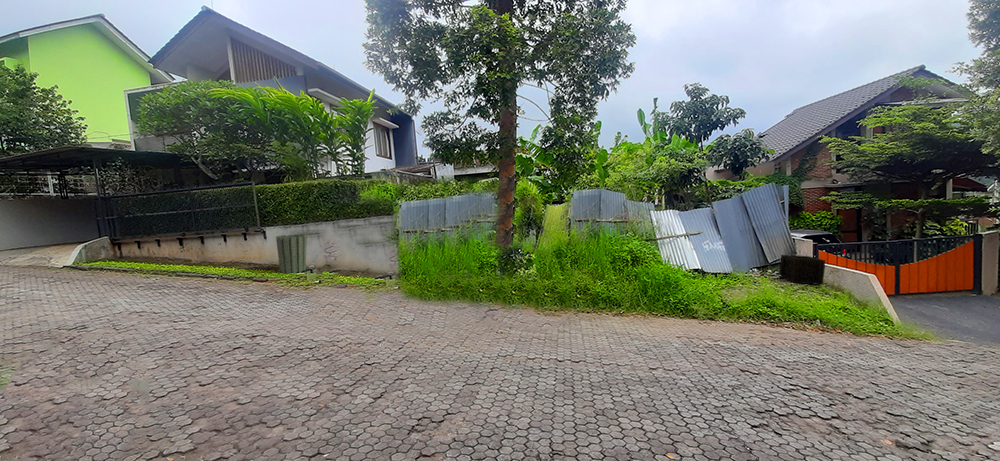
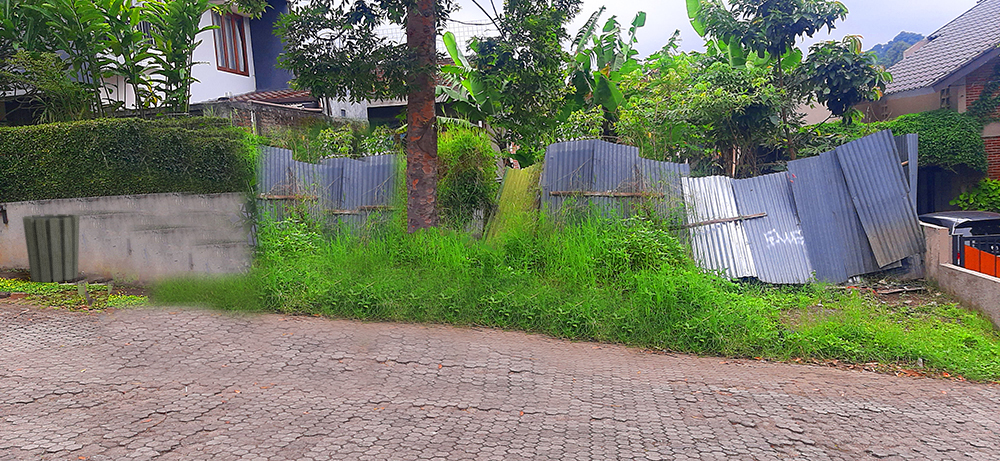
wooden crate: present [779,255,825,285] -> none [892,254,959,303]

